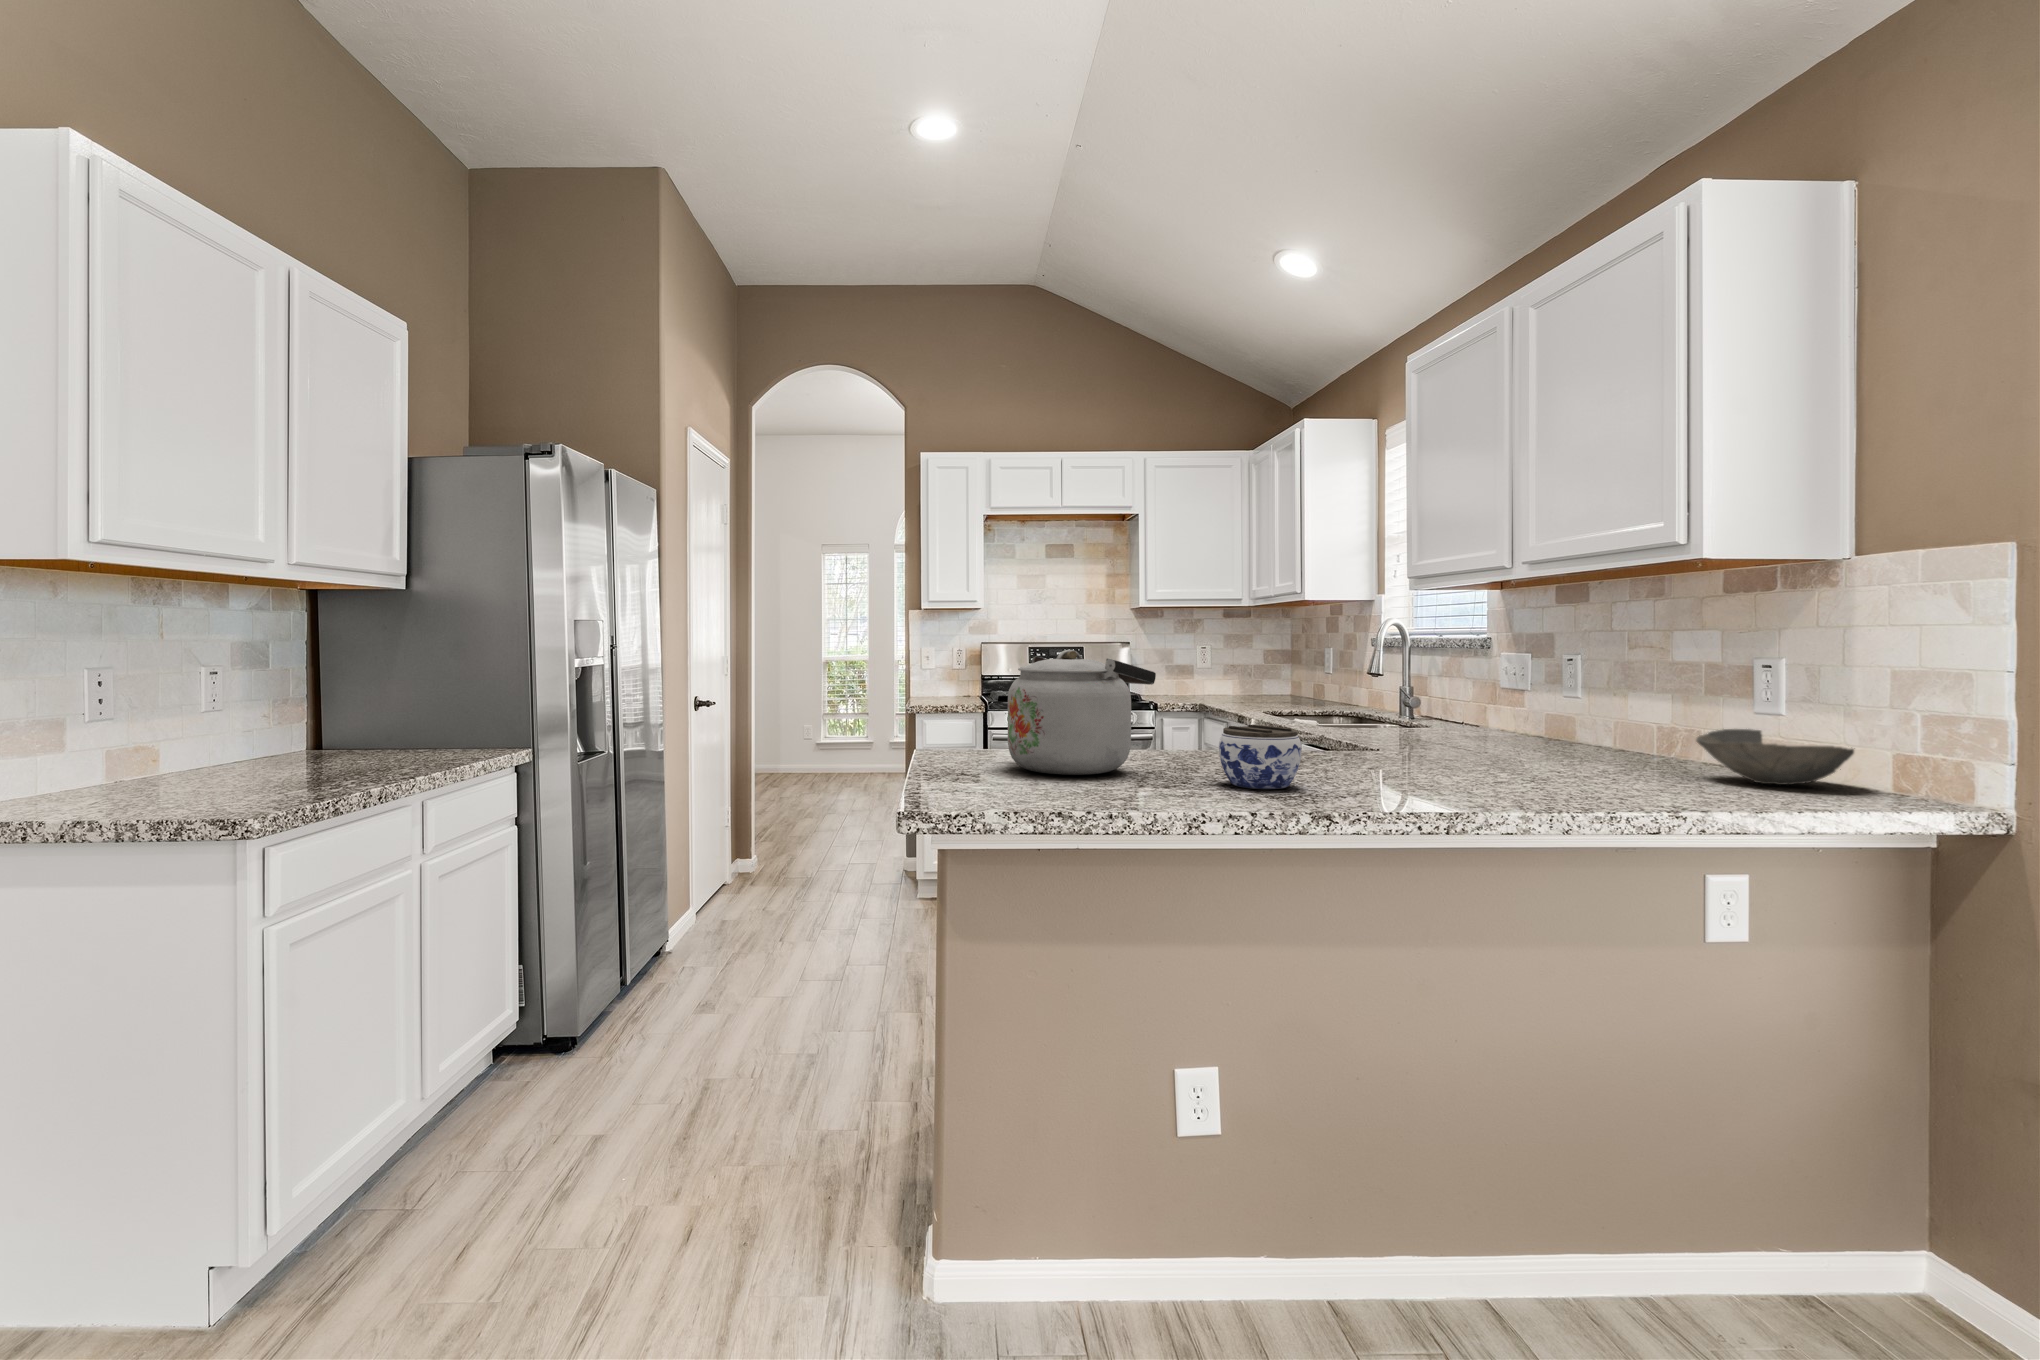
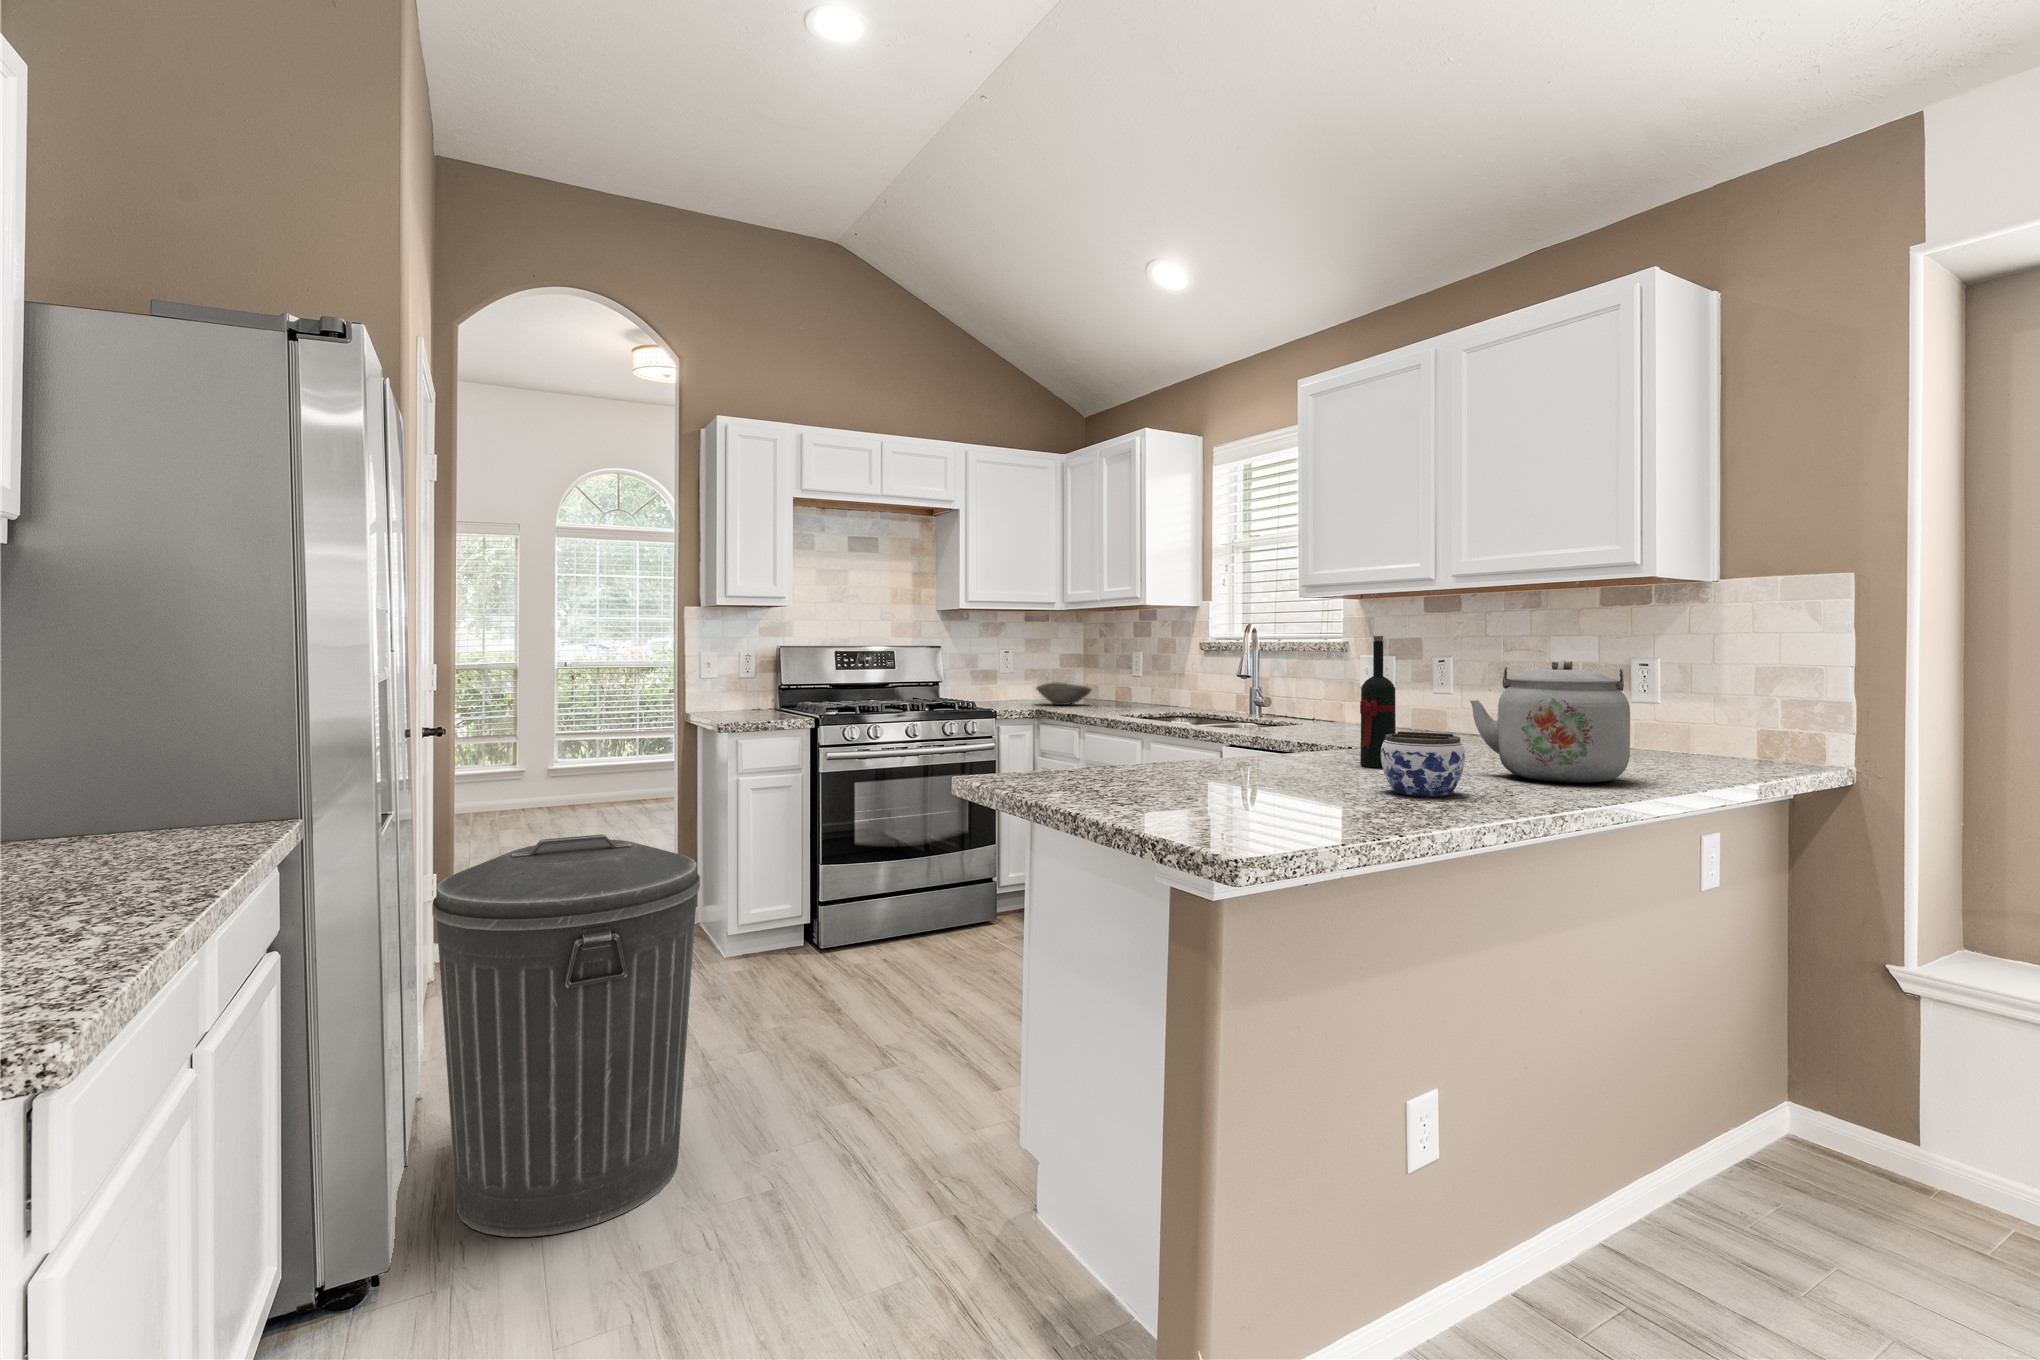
wine bottle: none [1300,631,1344,765] -> present [1360,636,1396,768]
kettle: present [1008,650,1156,775] -> present [1470,660,1630,783]
bowl: present [1696,729,1854,785] -> present [1036,682,1091,705]
trash can: none [616,774,790,1046] -> present [432,834,700,1237]

